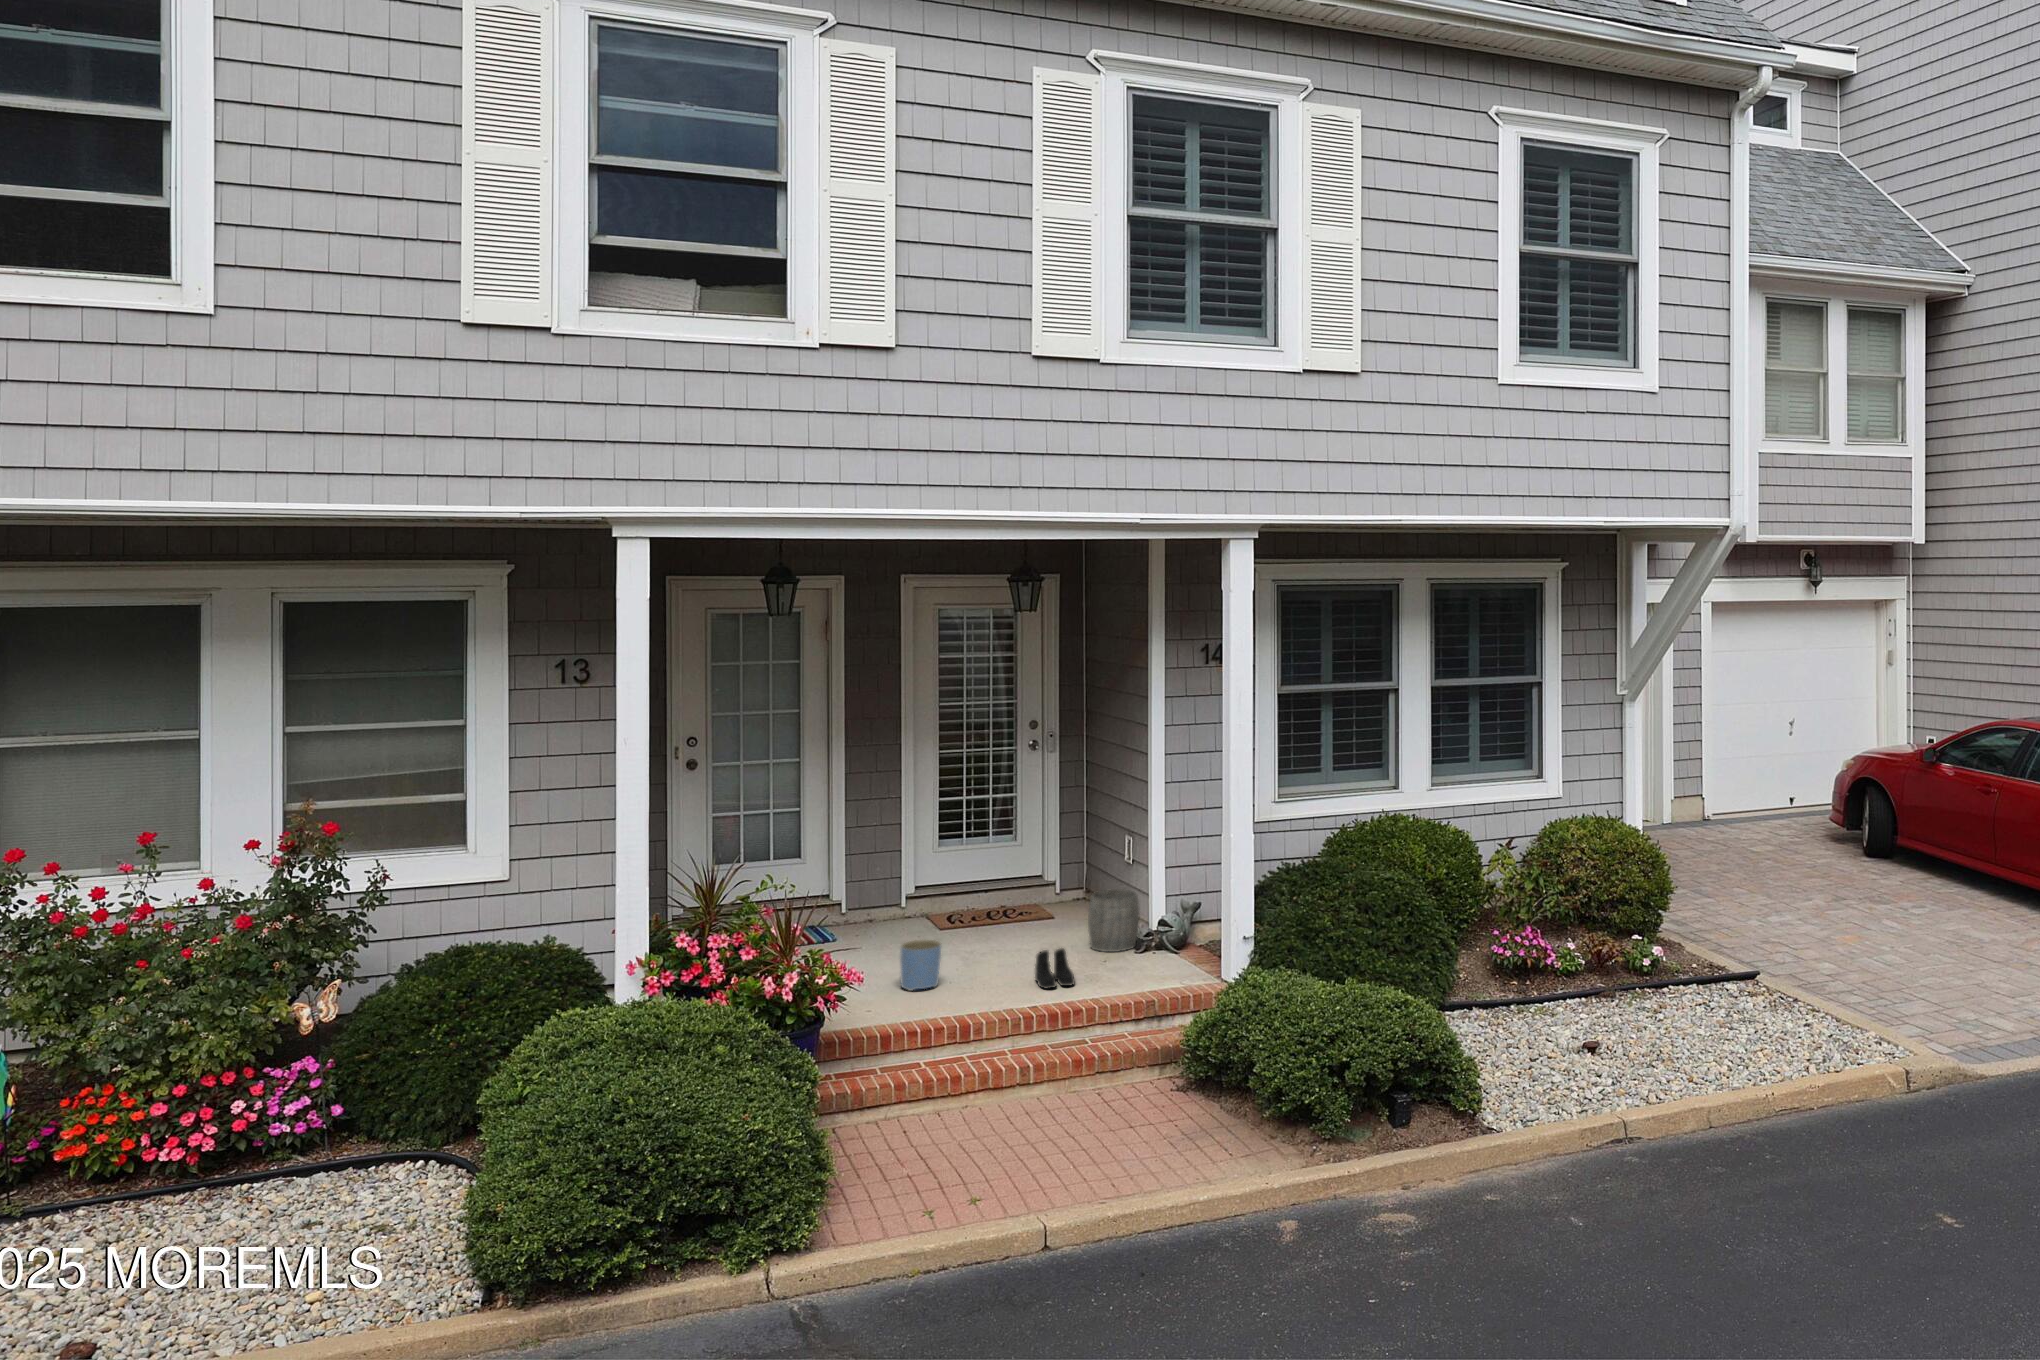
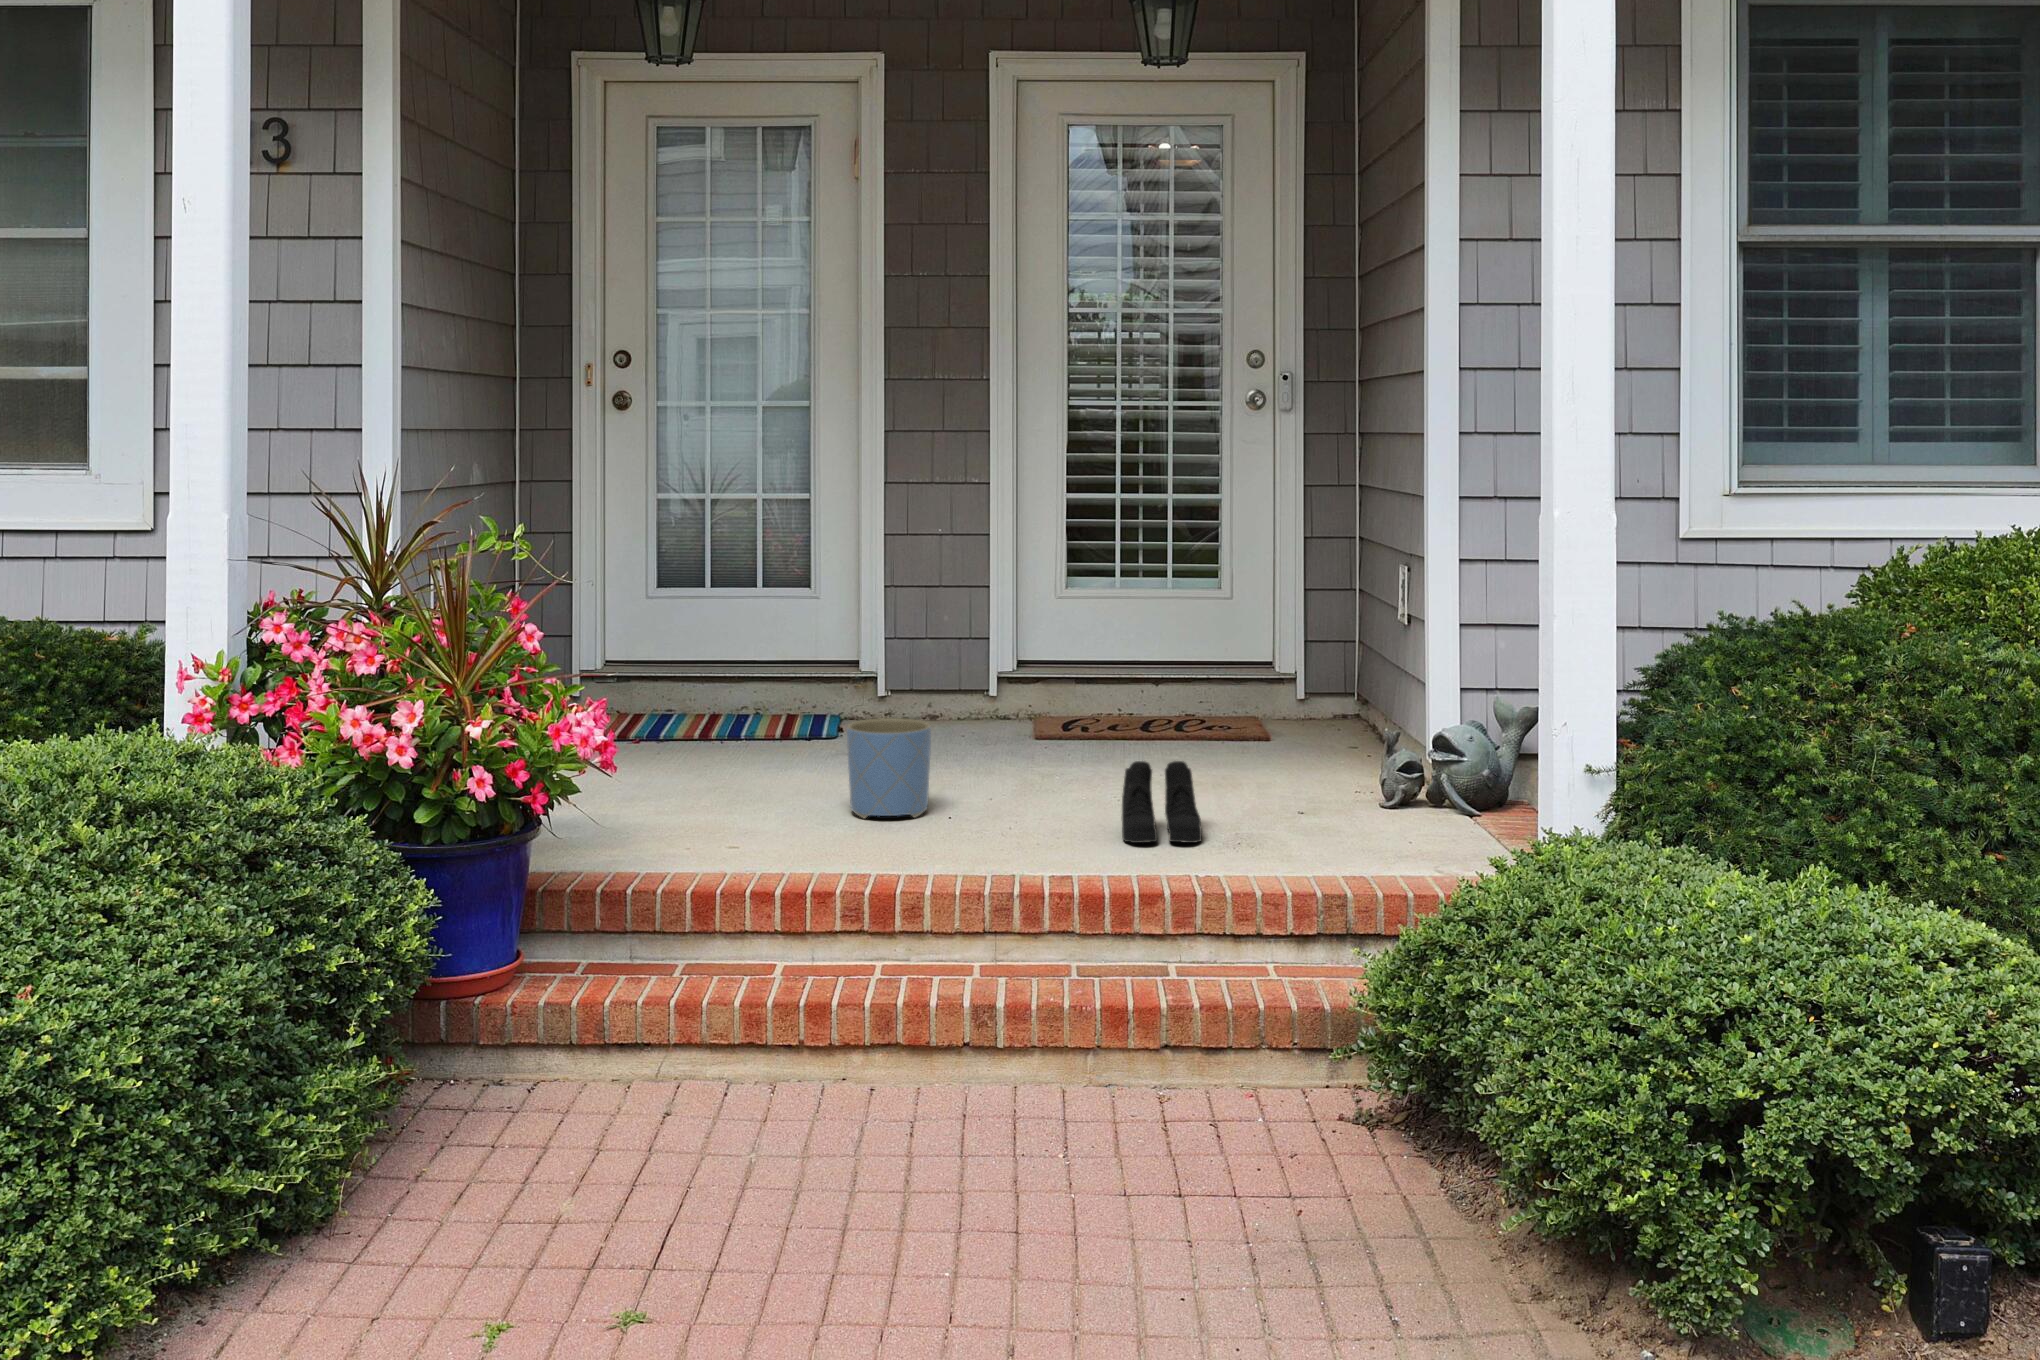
woven basket: present [1088,889,1140,952] -> none [1286,665,1400,795]

